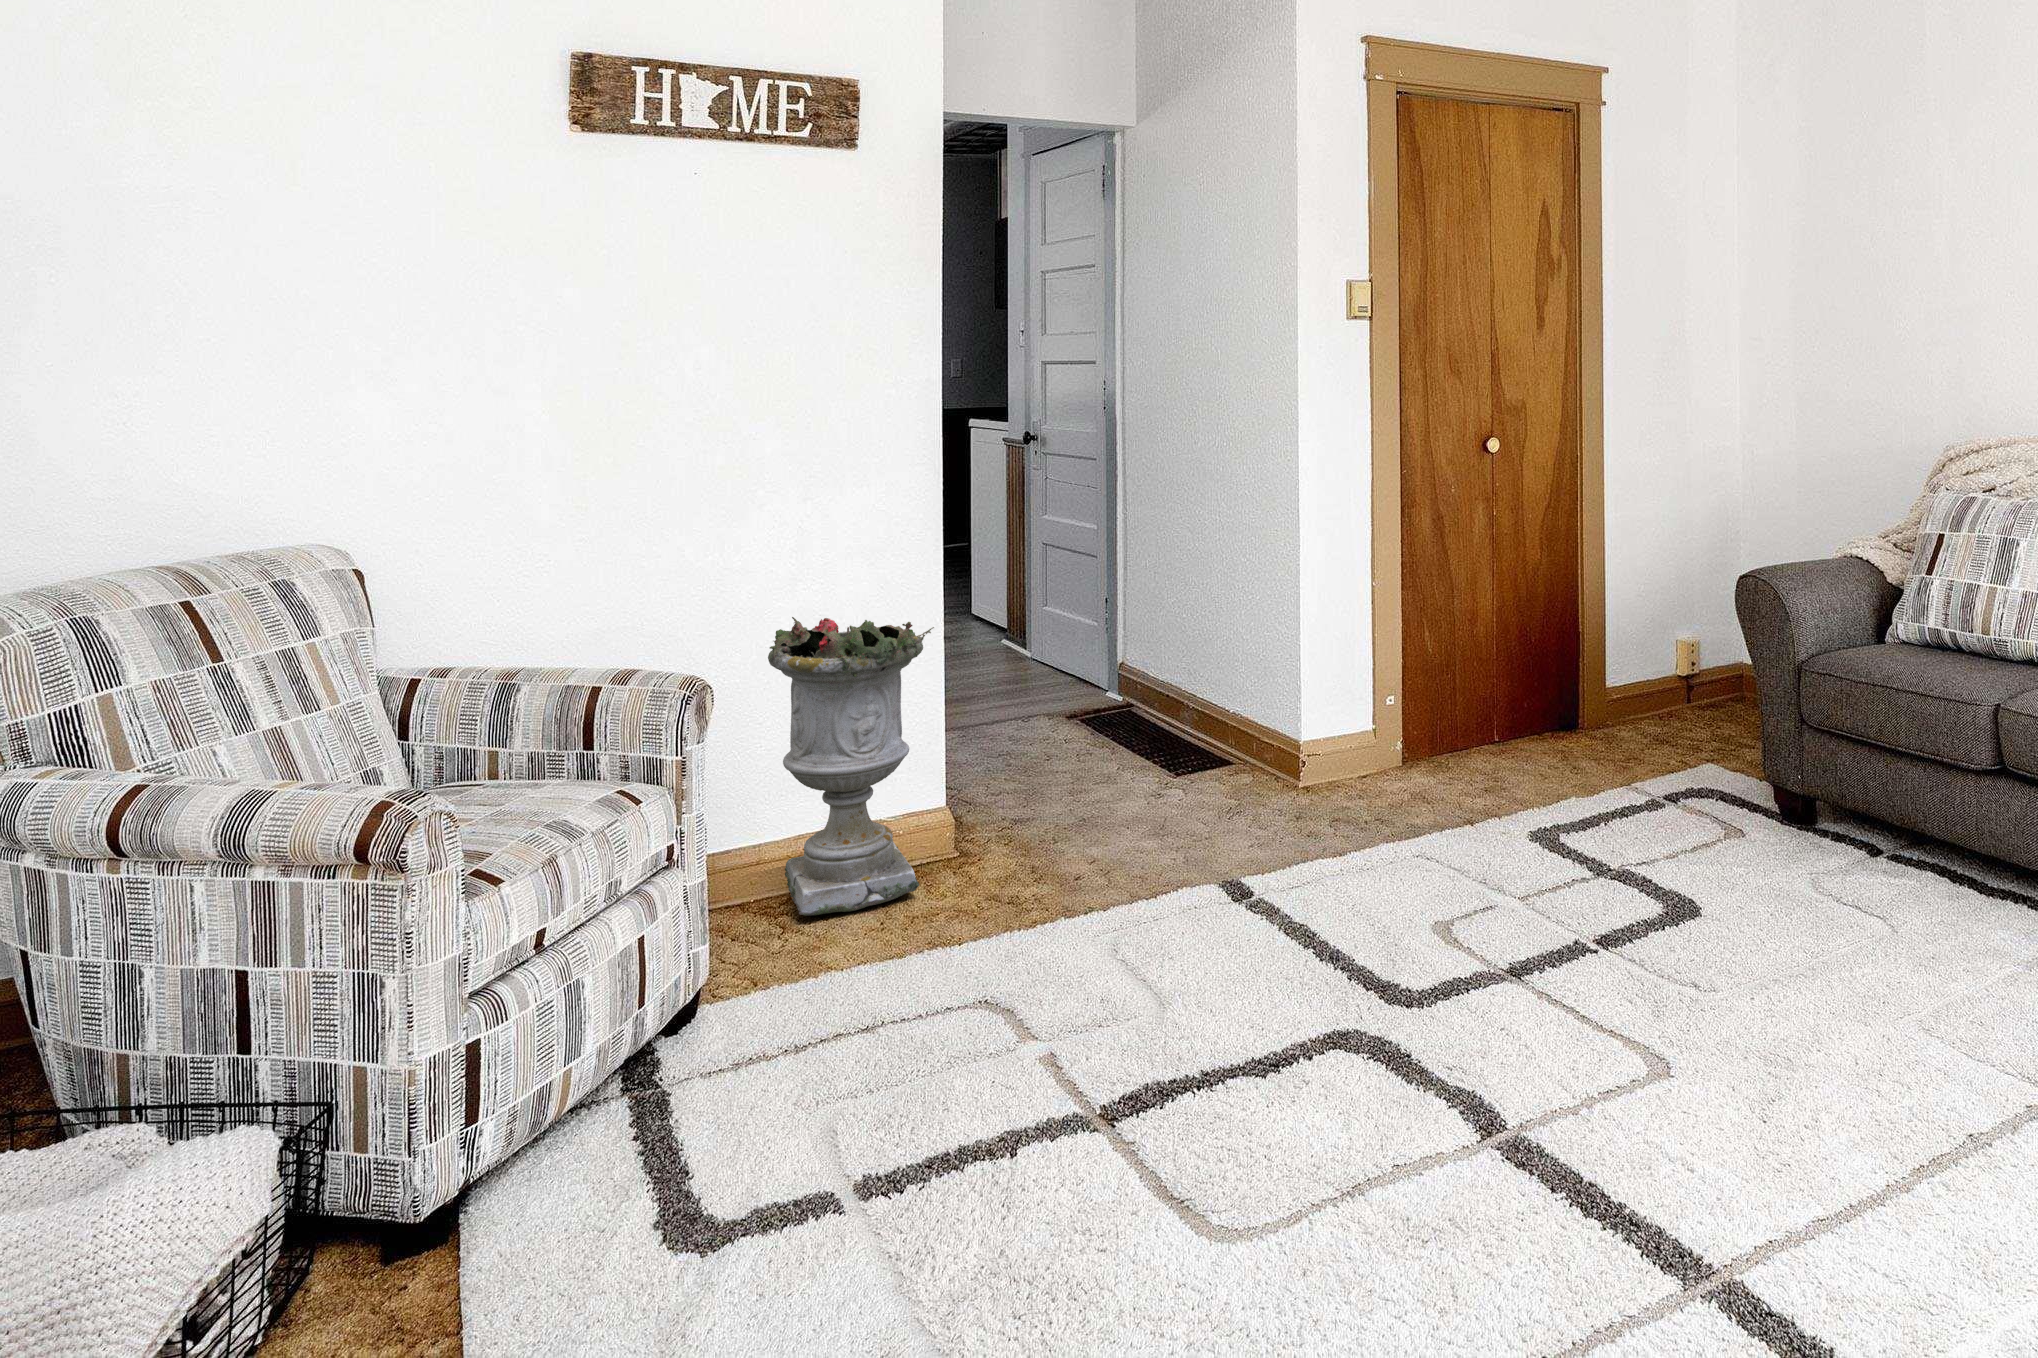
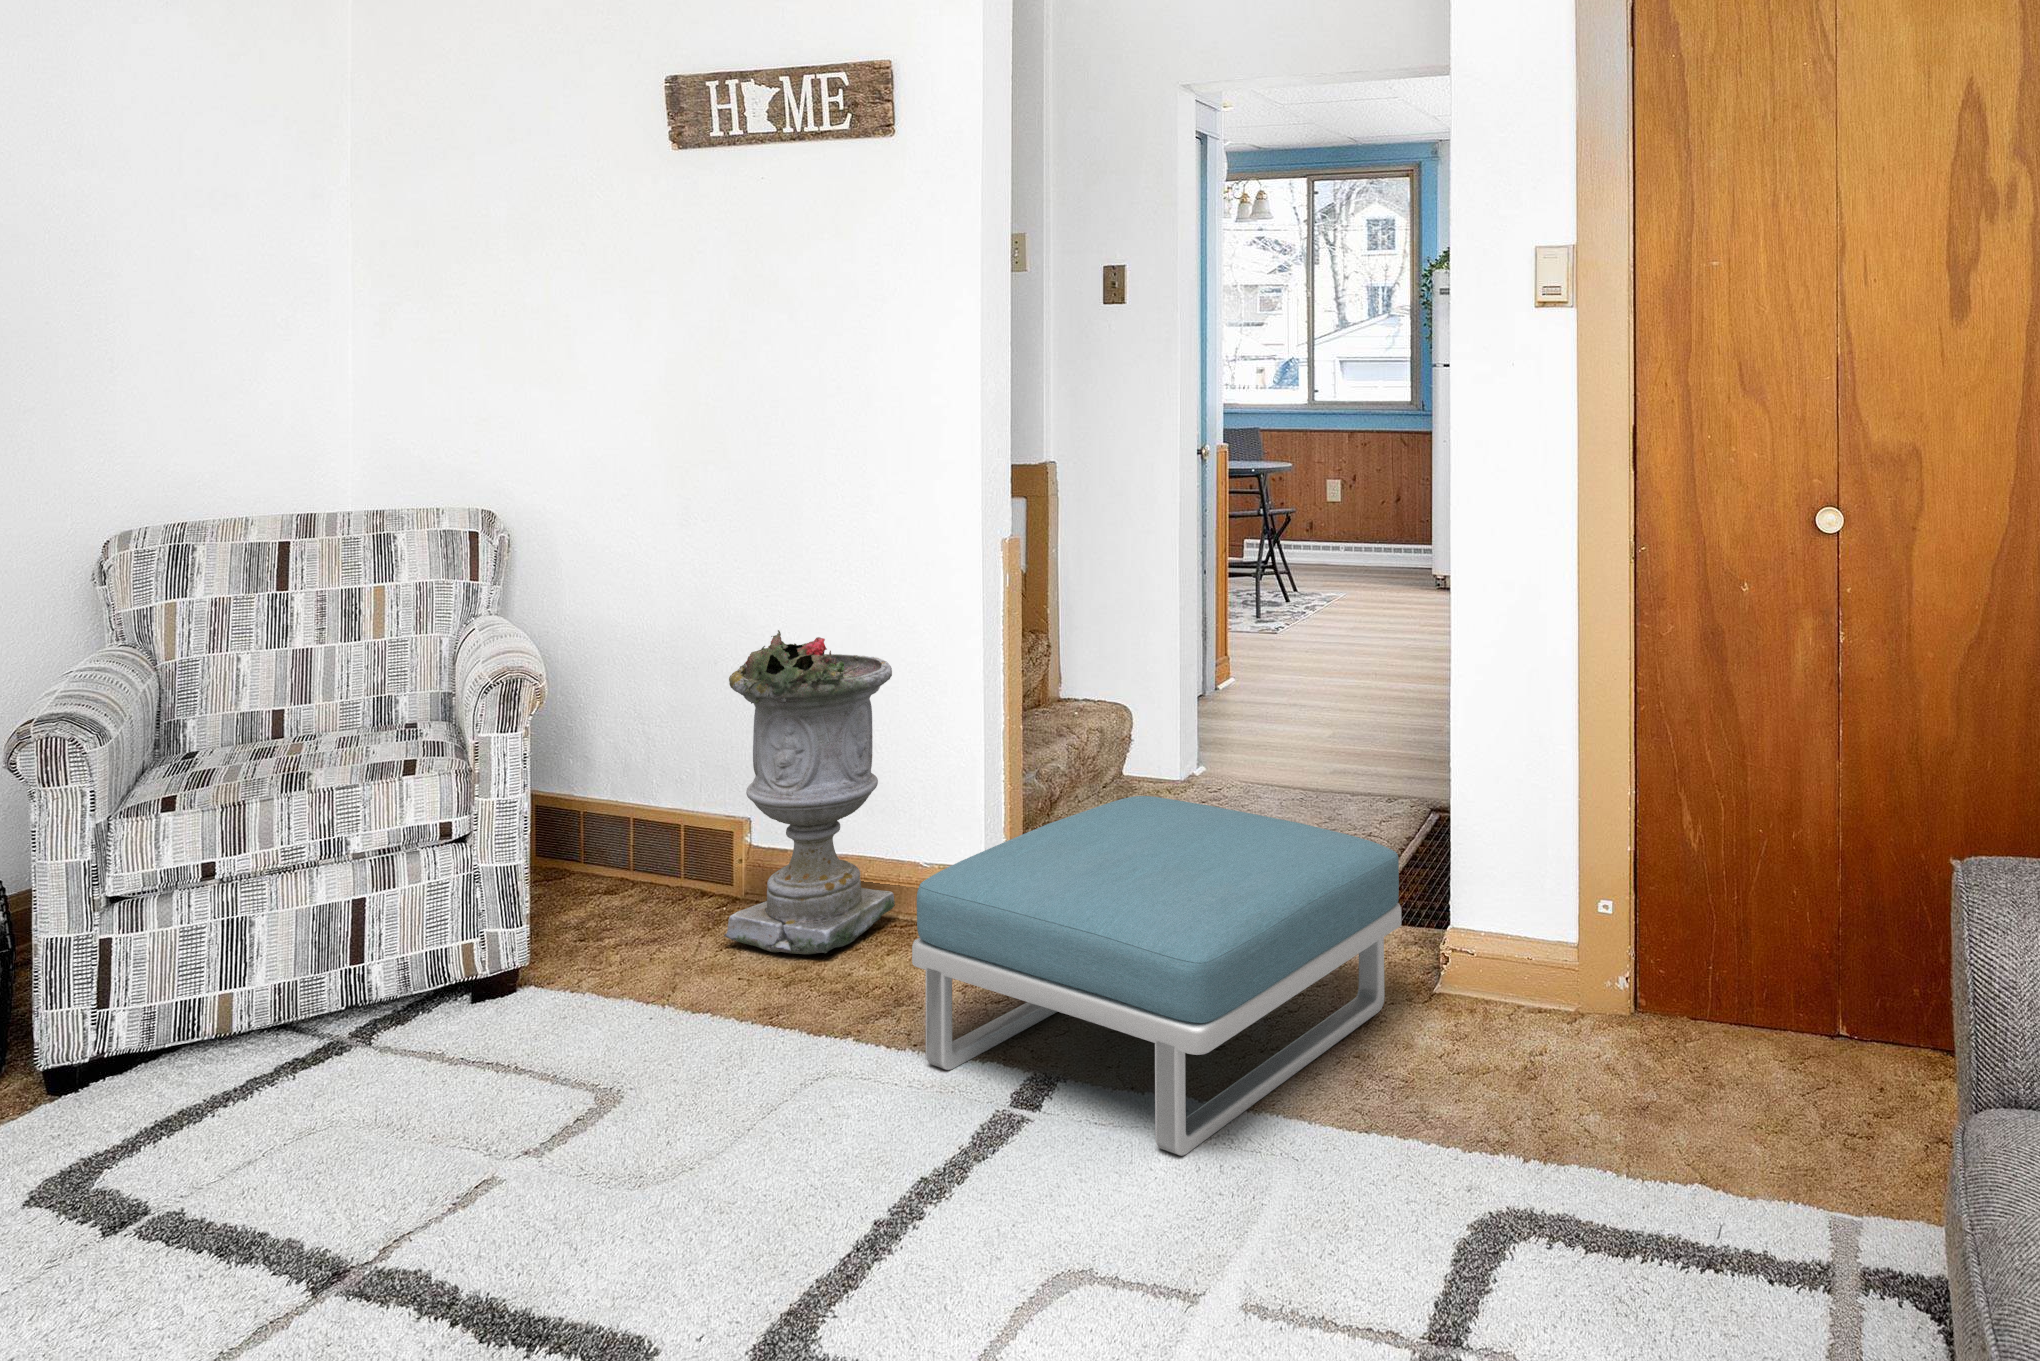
footstool: none [1098,676,1404,902] -> present [912,796,1401,1156]

